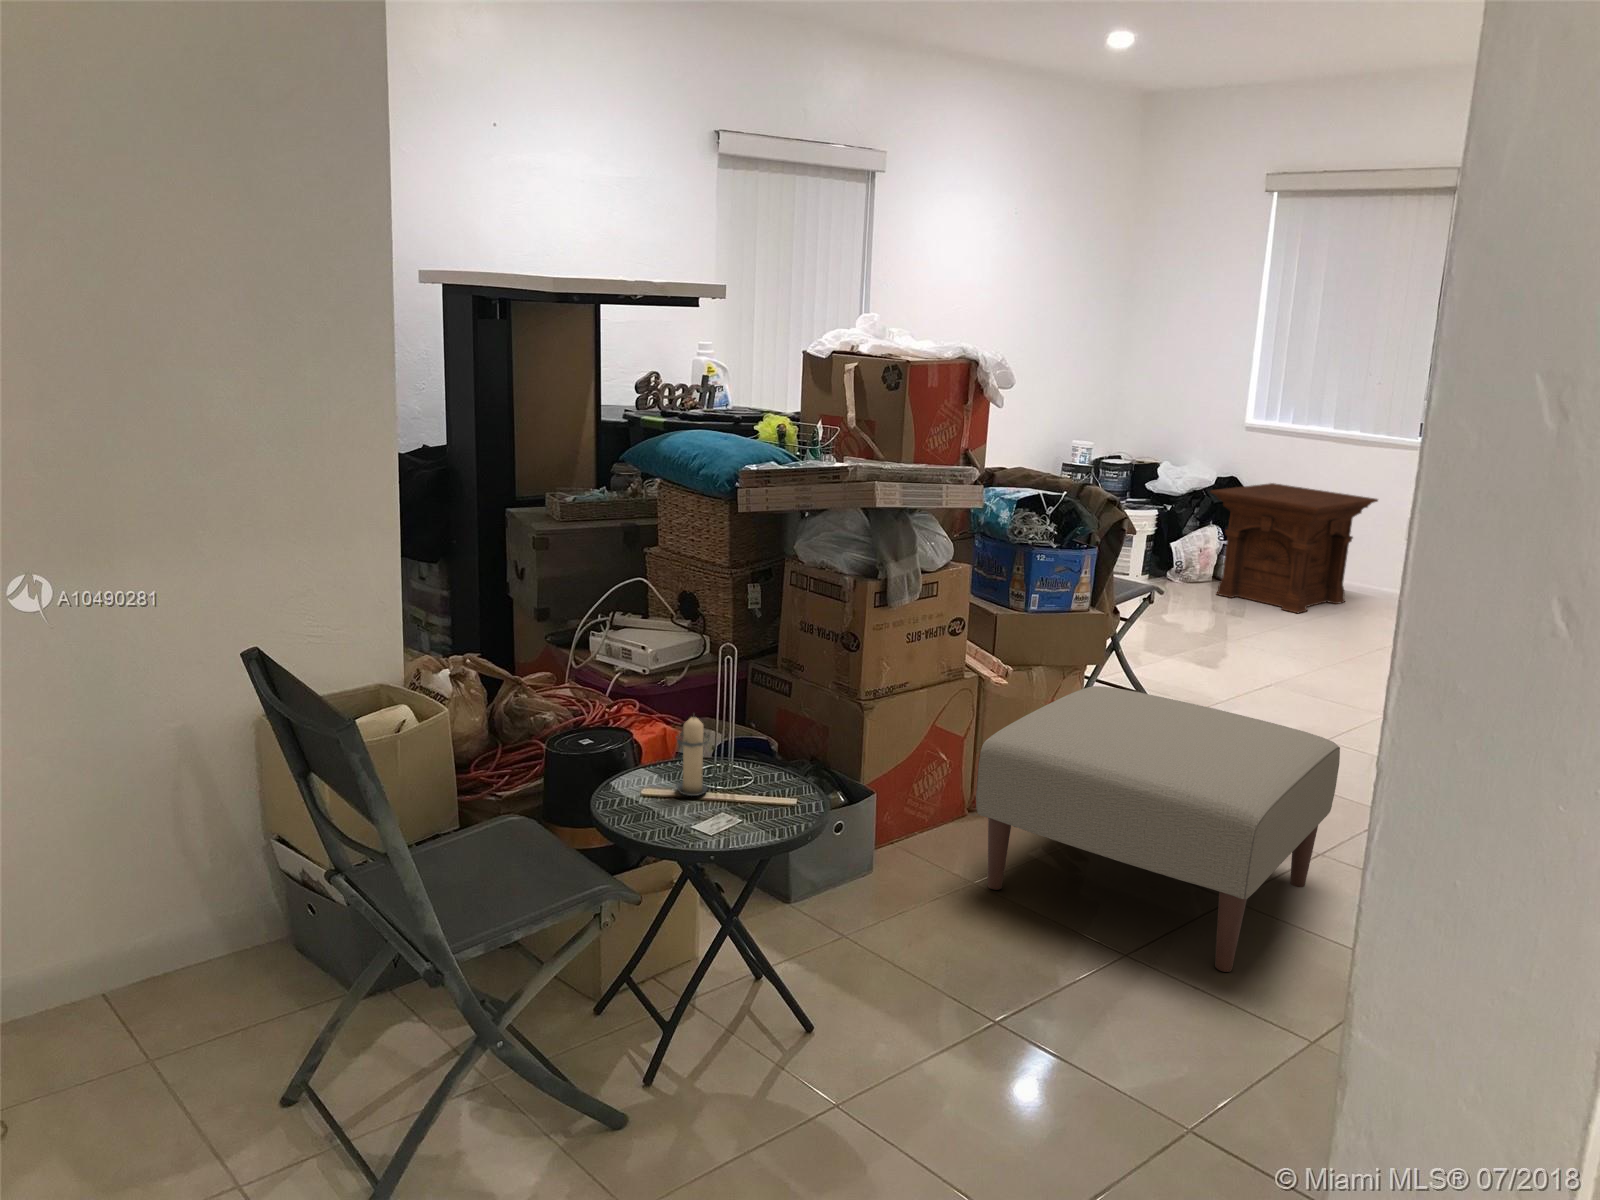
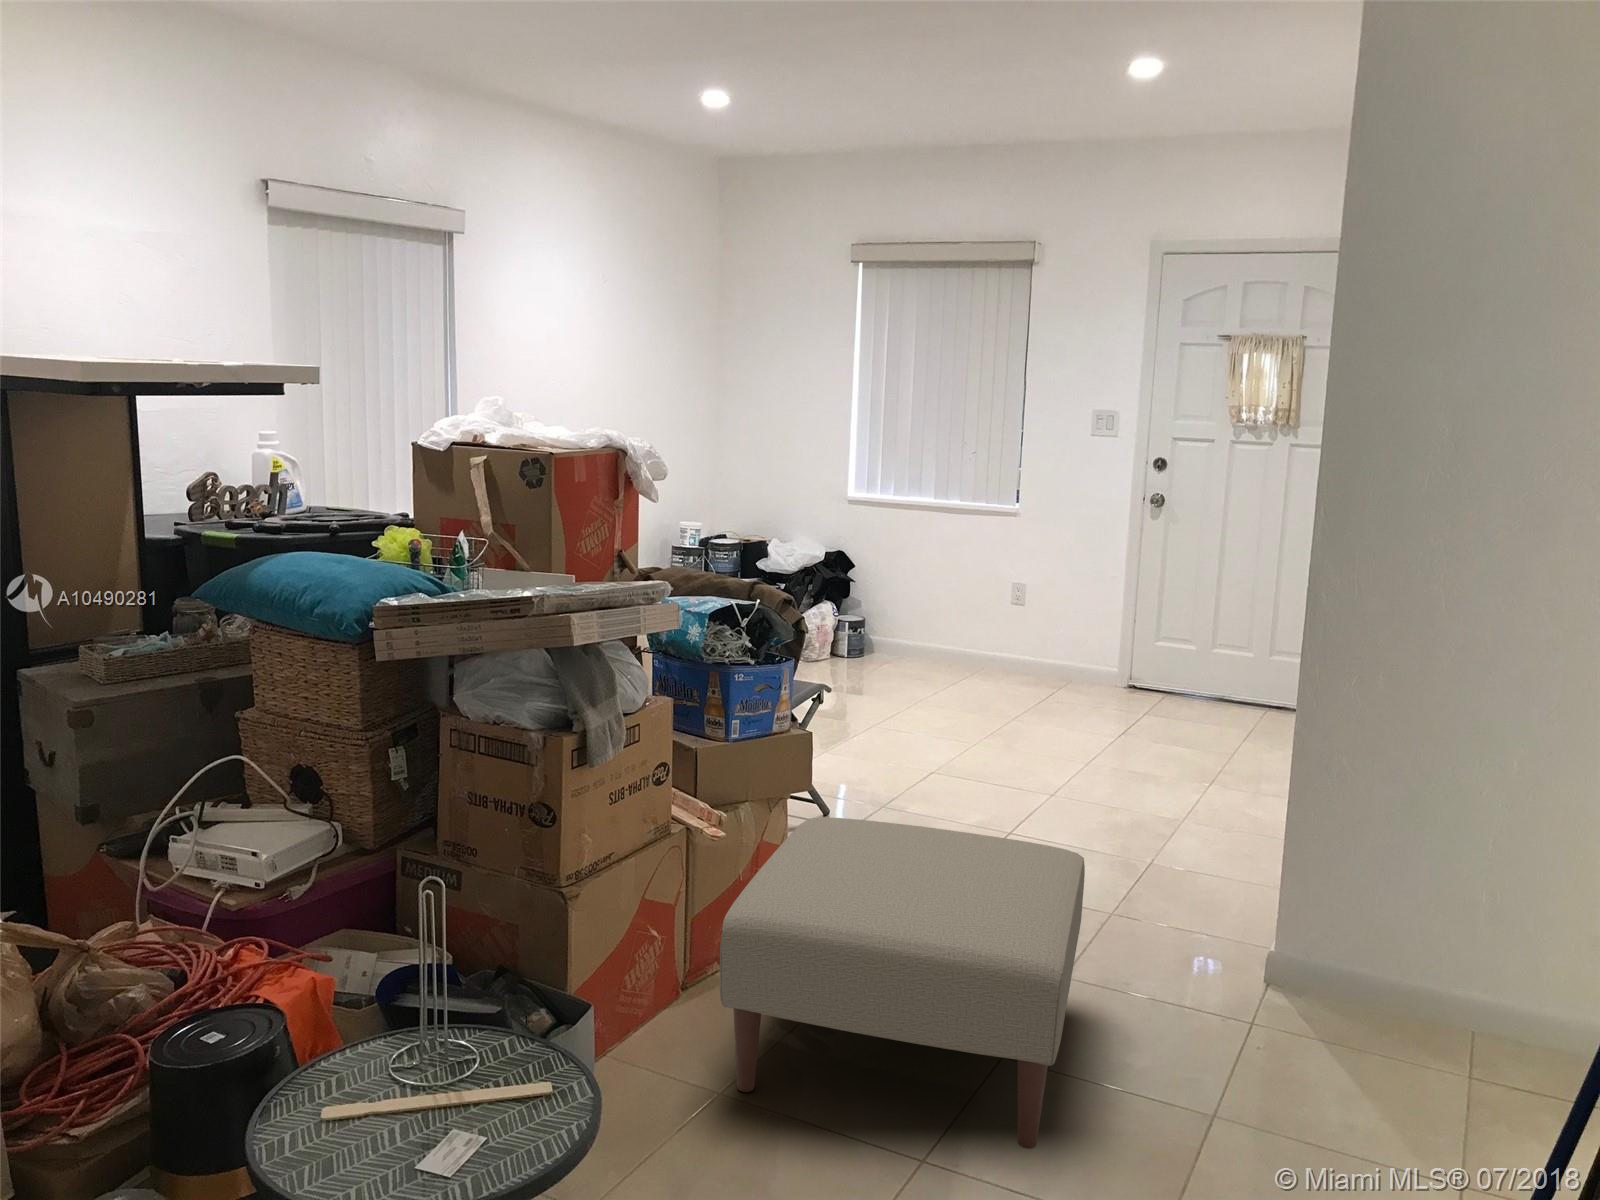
side table: present [1211,483,1378,613] -> none [828,555,980,685]
candle: present [676,716,709,796] -> none [371,991,435,1116]

